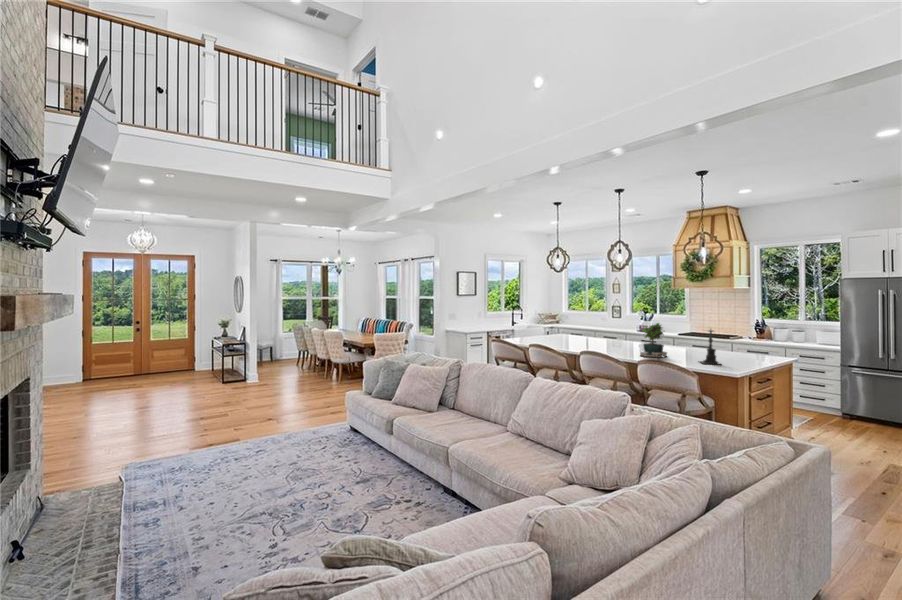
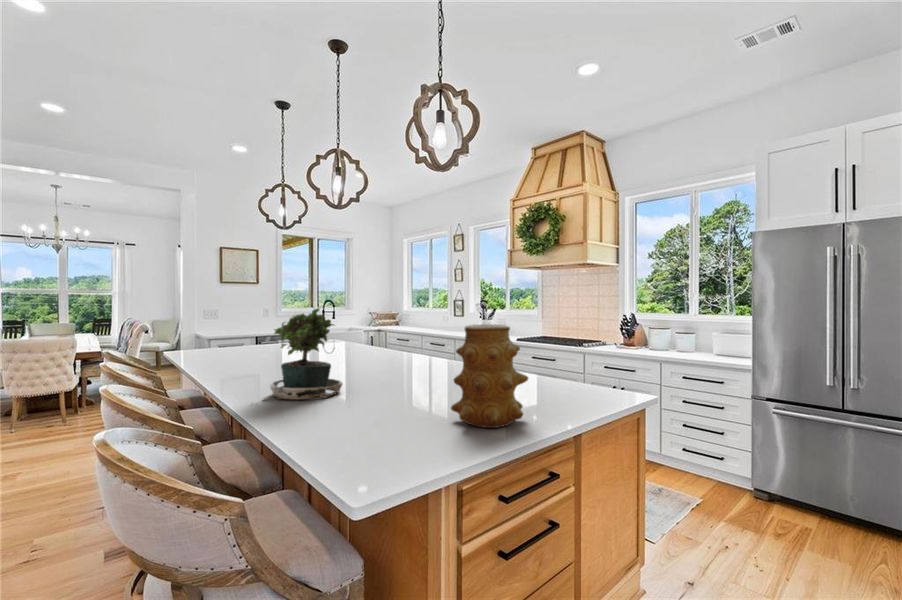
candle holder: present [700,330,720,365] -> none [339,310,412,438]
vase: none [730,330,760,363] -> present [451,324,528,428]

